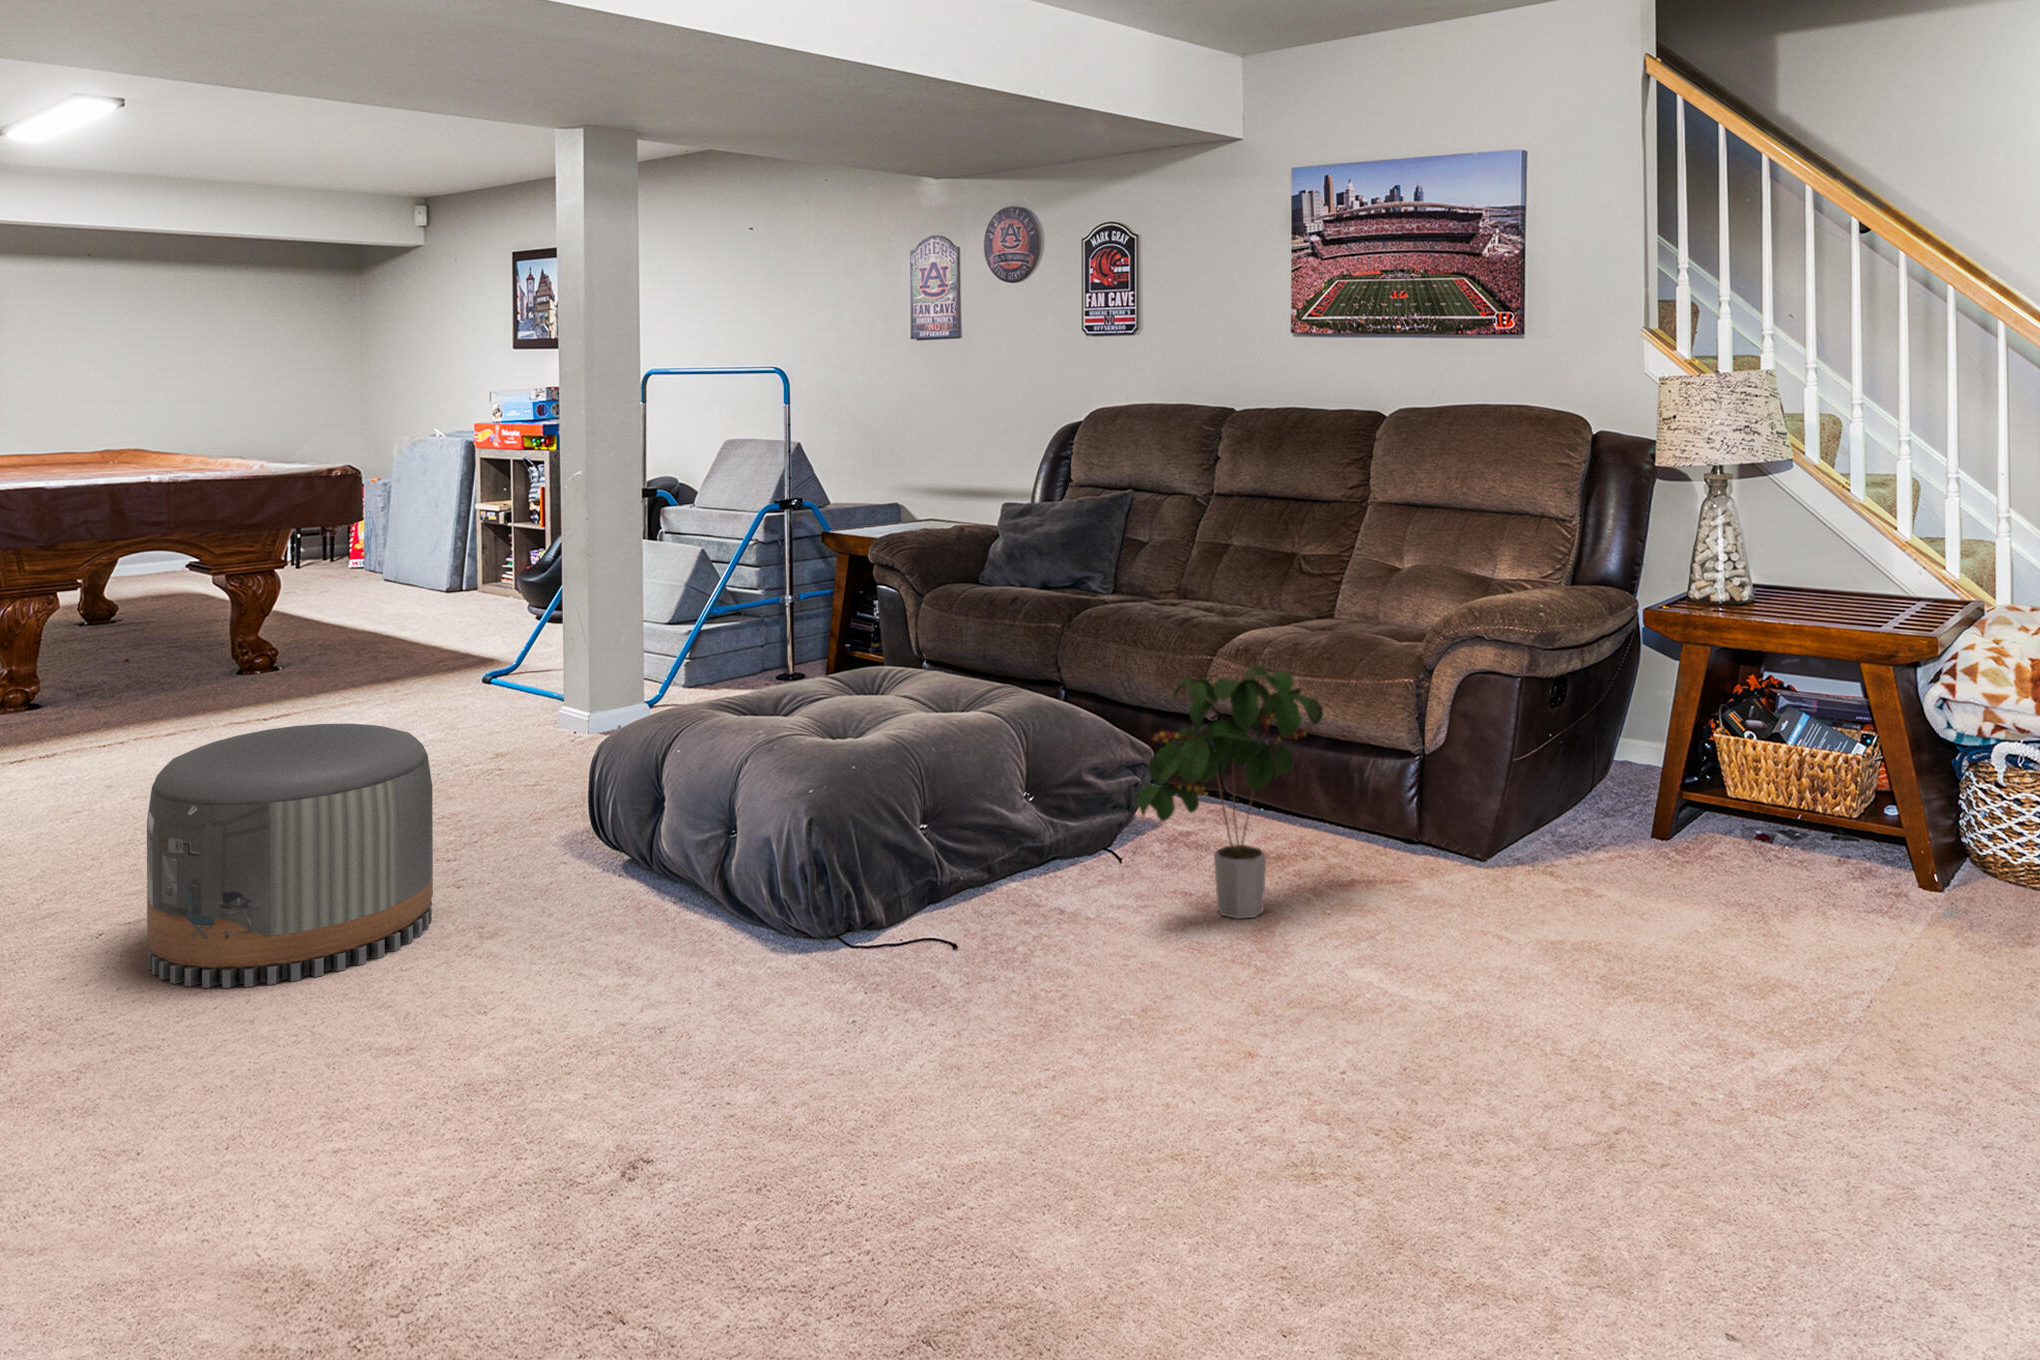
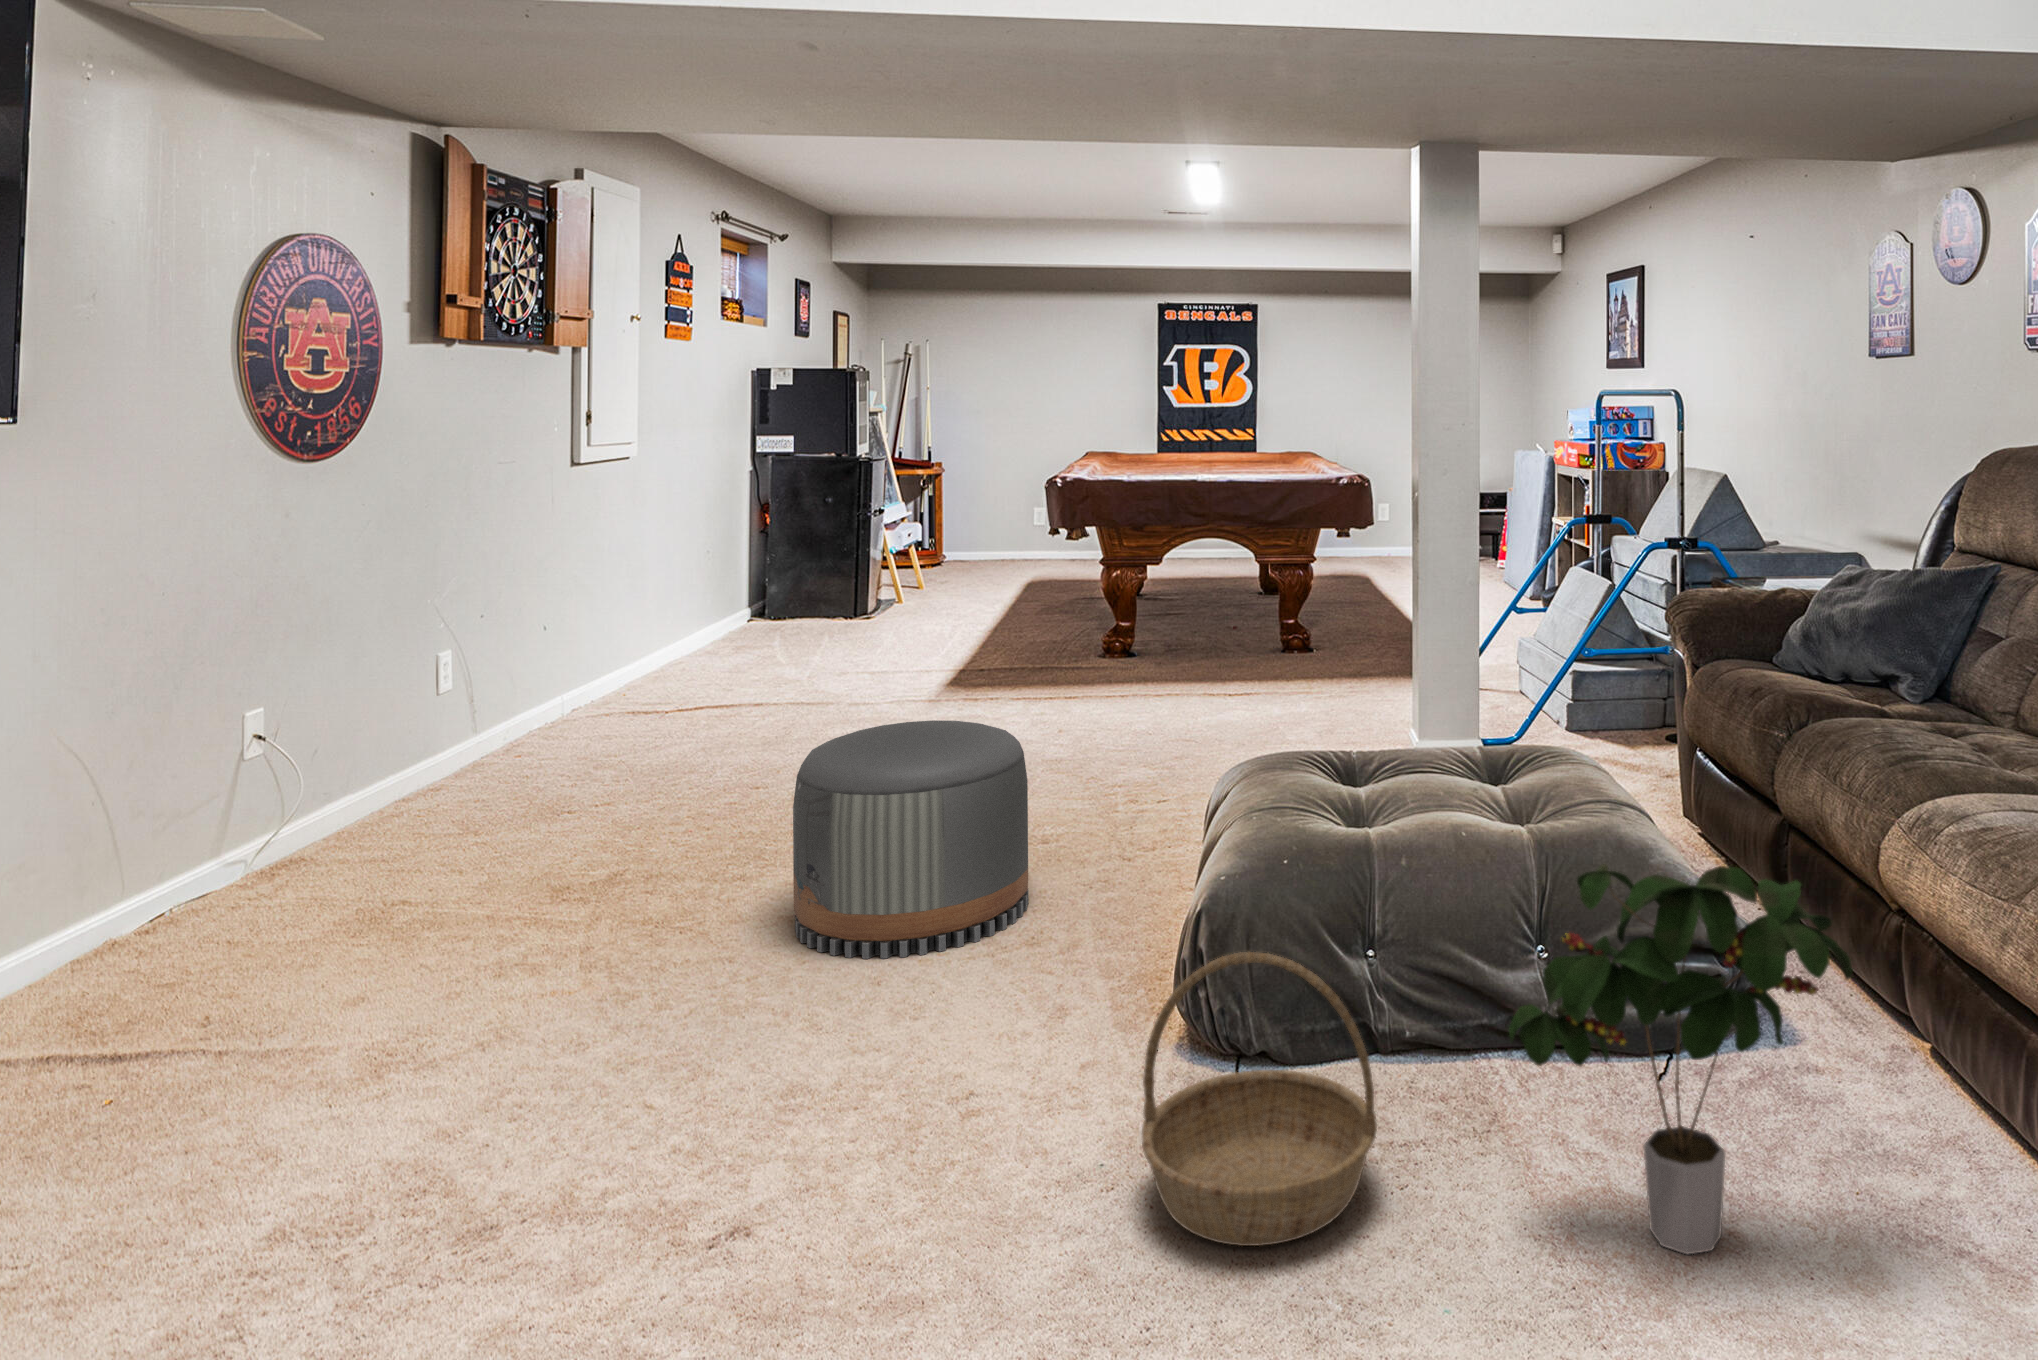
basket: none [887,788,1069,1003] -> present [1142,952,1377,1246]

